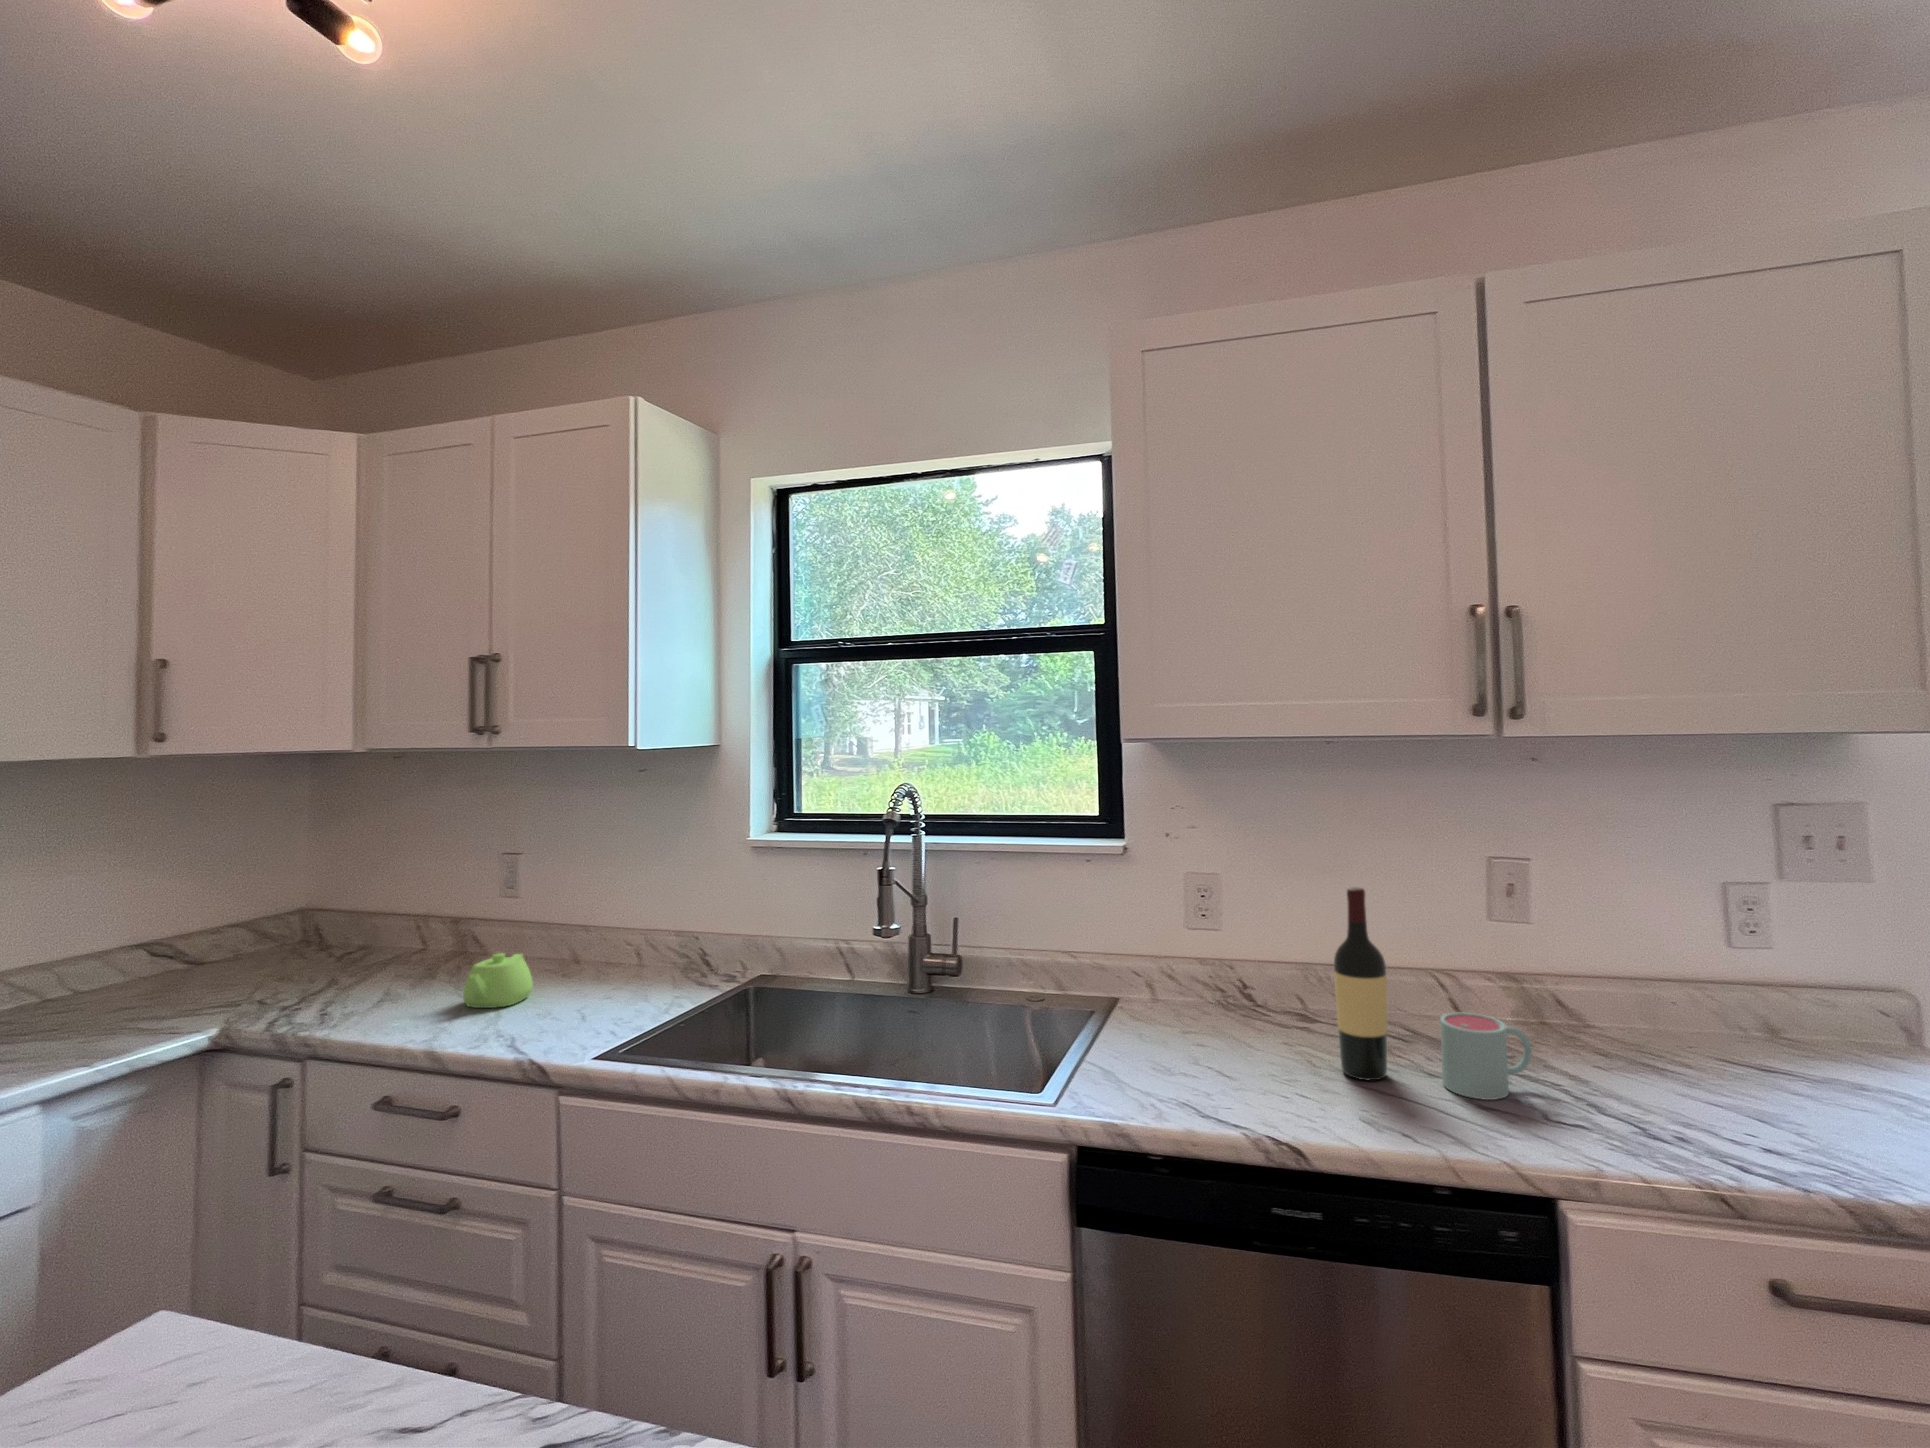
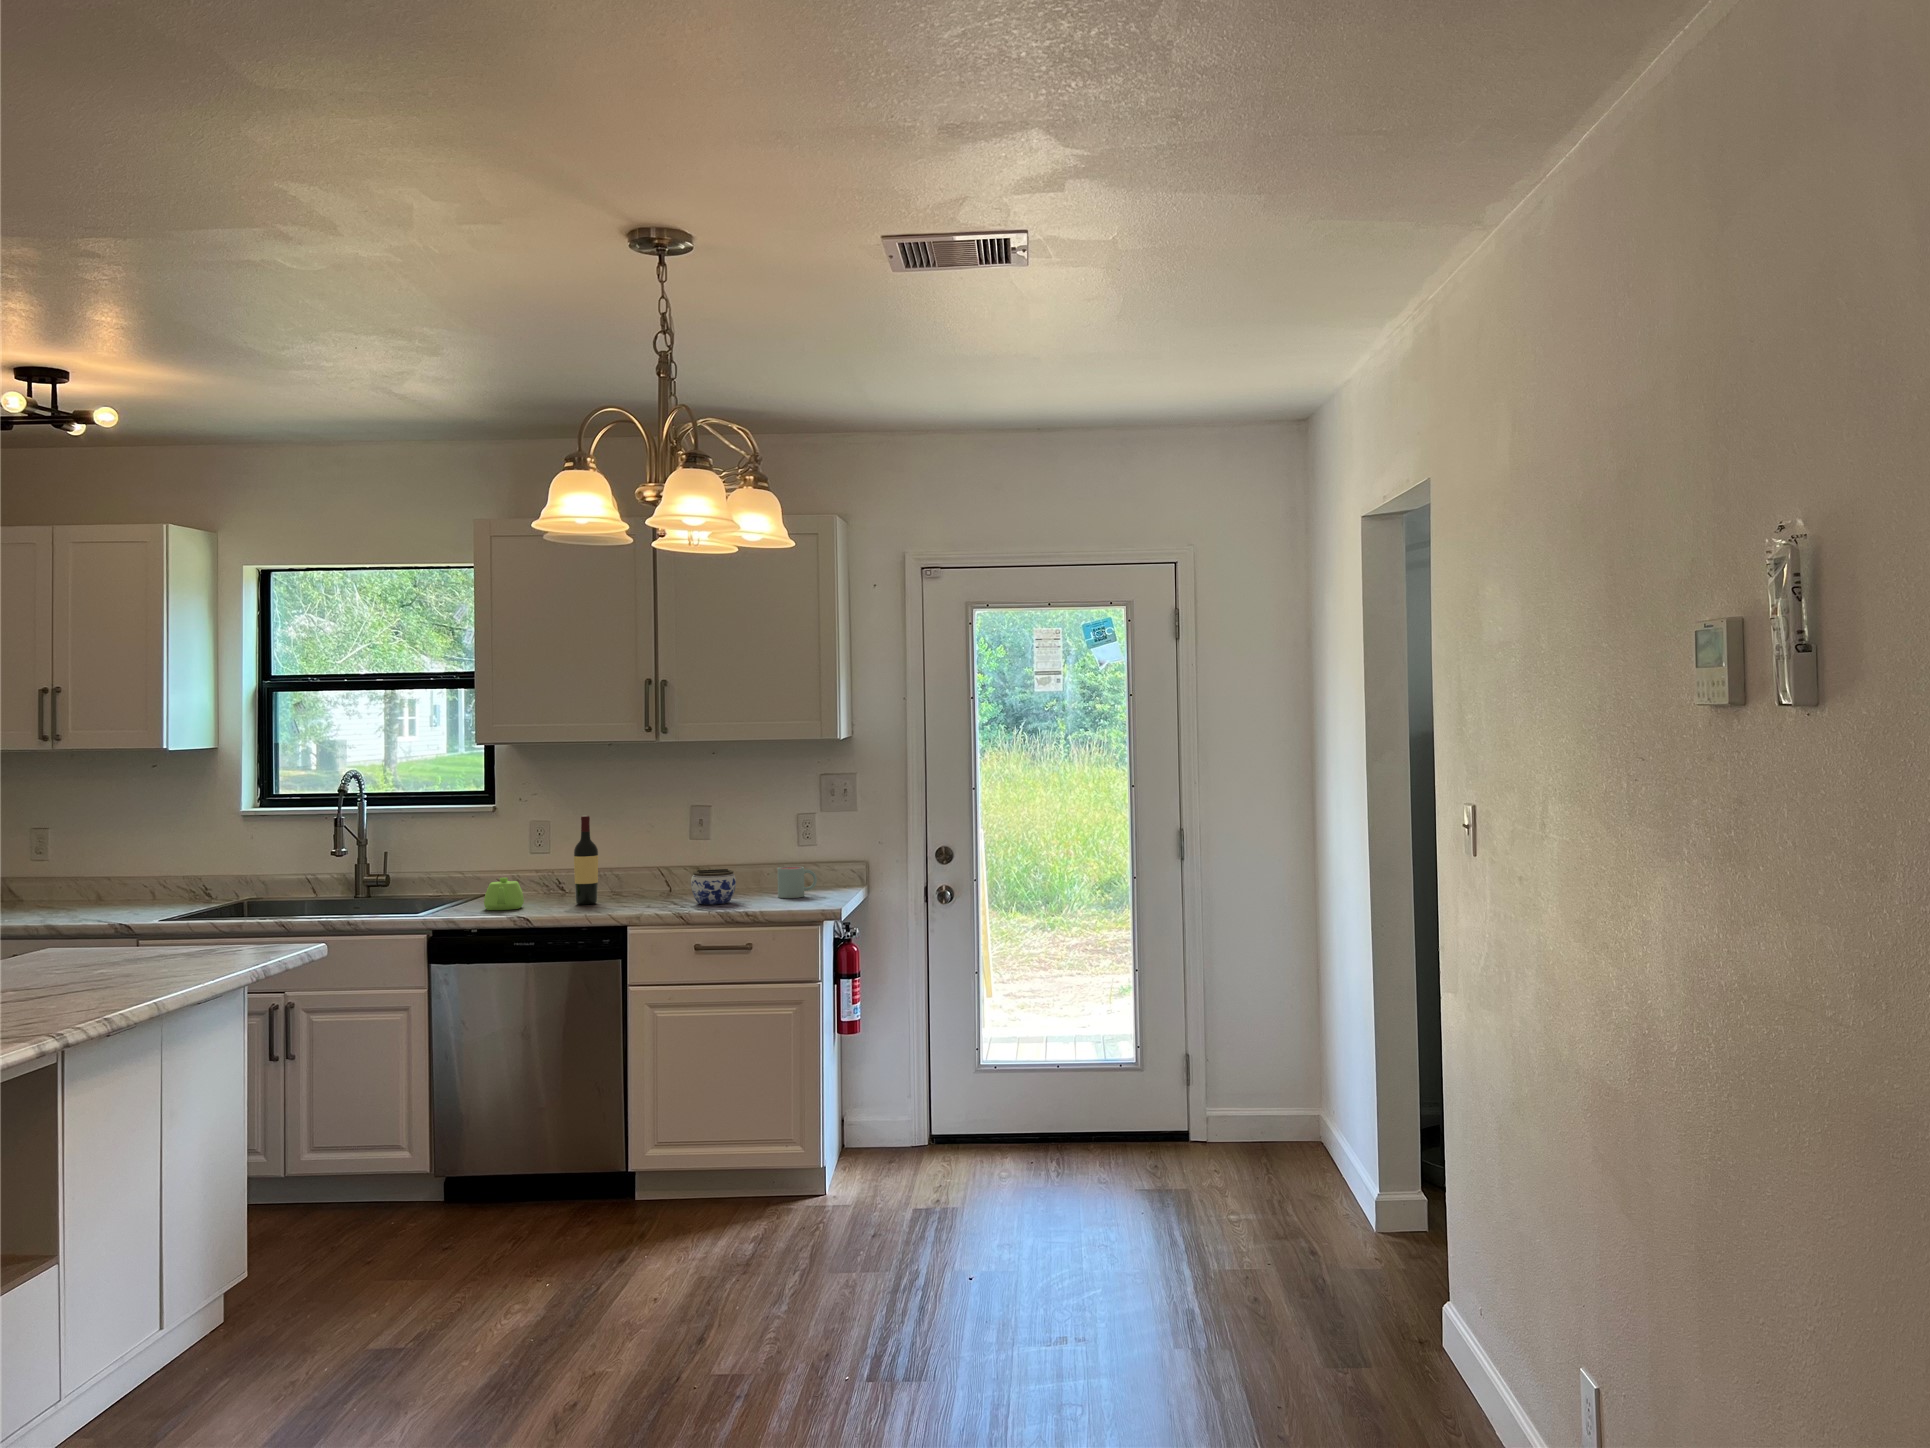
teapot: present [463,953,533,1008] -> present [484,877,524,910]
mug: present [1440,1013,1532,1100] -> present [778,866,817,898]
jar: none [1631,1021,1760,1126] -> present [691,869,736,905]

